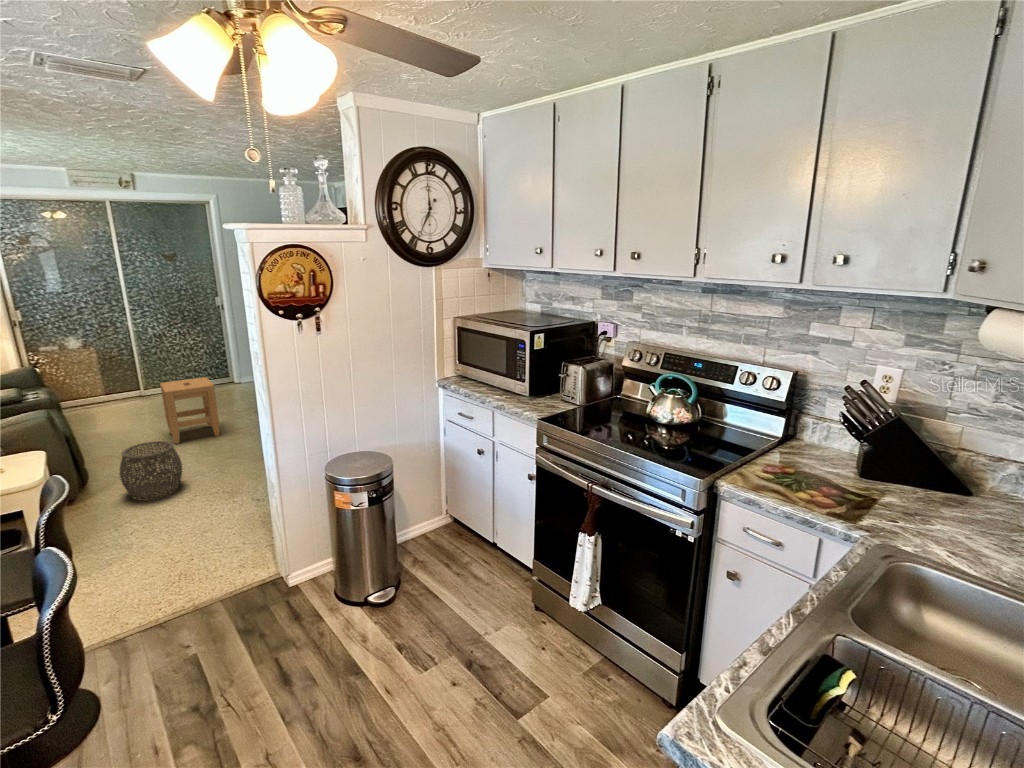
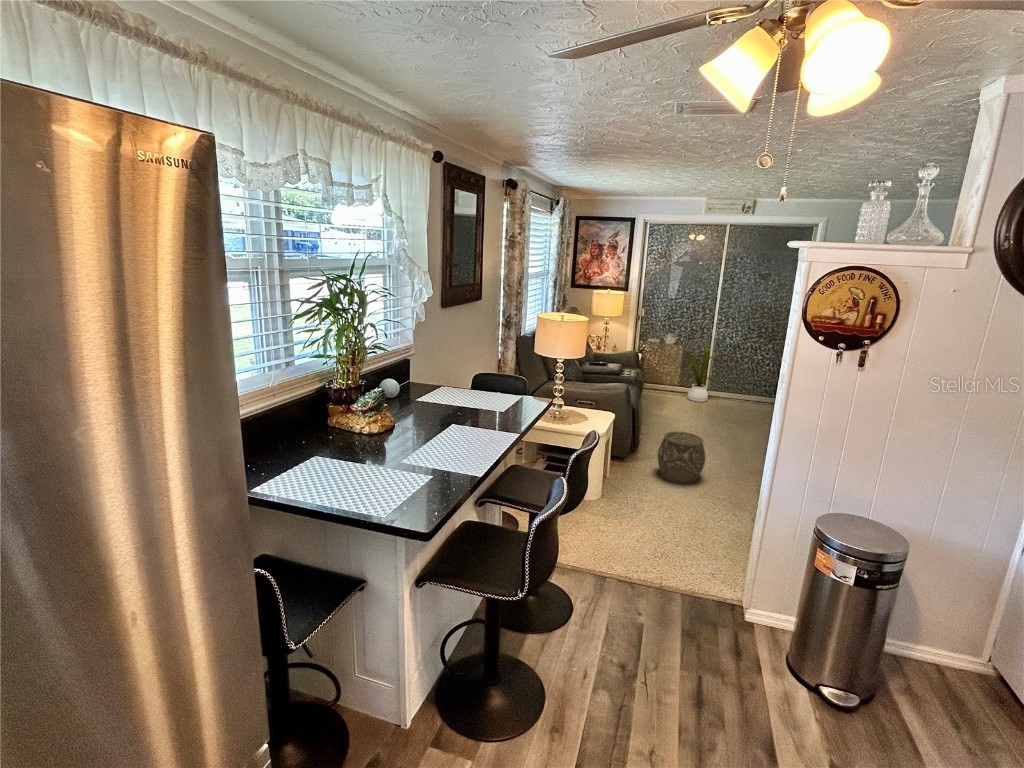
house plant: none [90,340,154,407] -> present [684,341,717,402]
stool: present [160,377,219,444] -> none [711,386,760,448]

